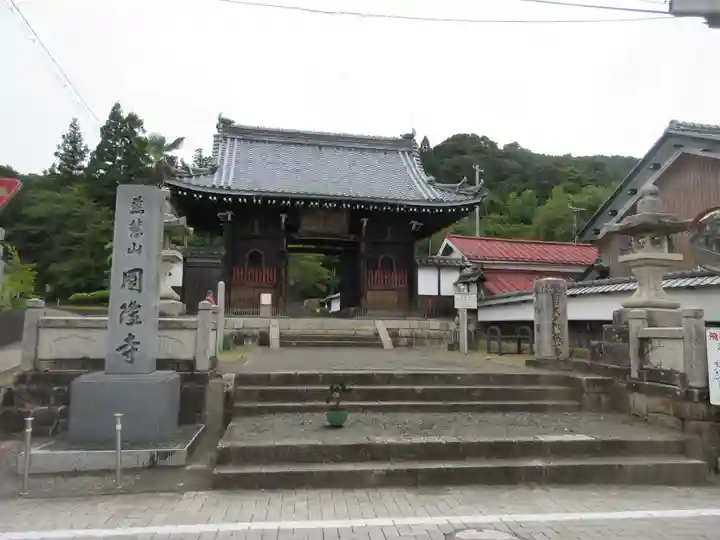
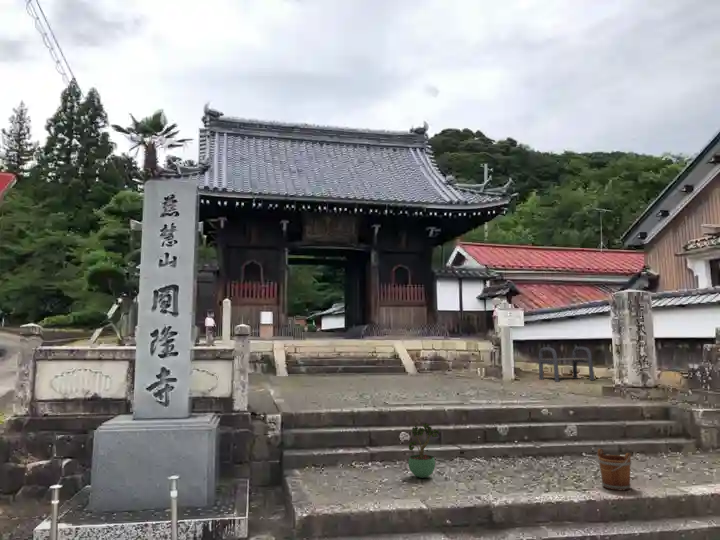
bucket: none [471,405,499,439] -> present [596,449,631,490]

